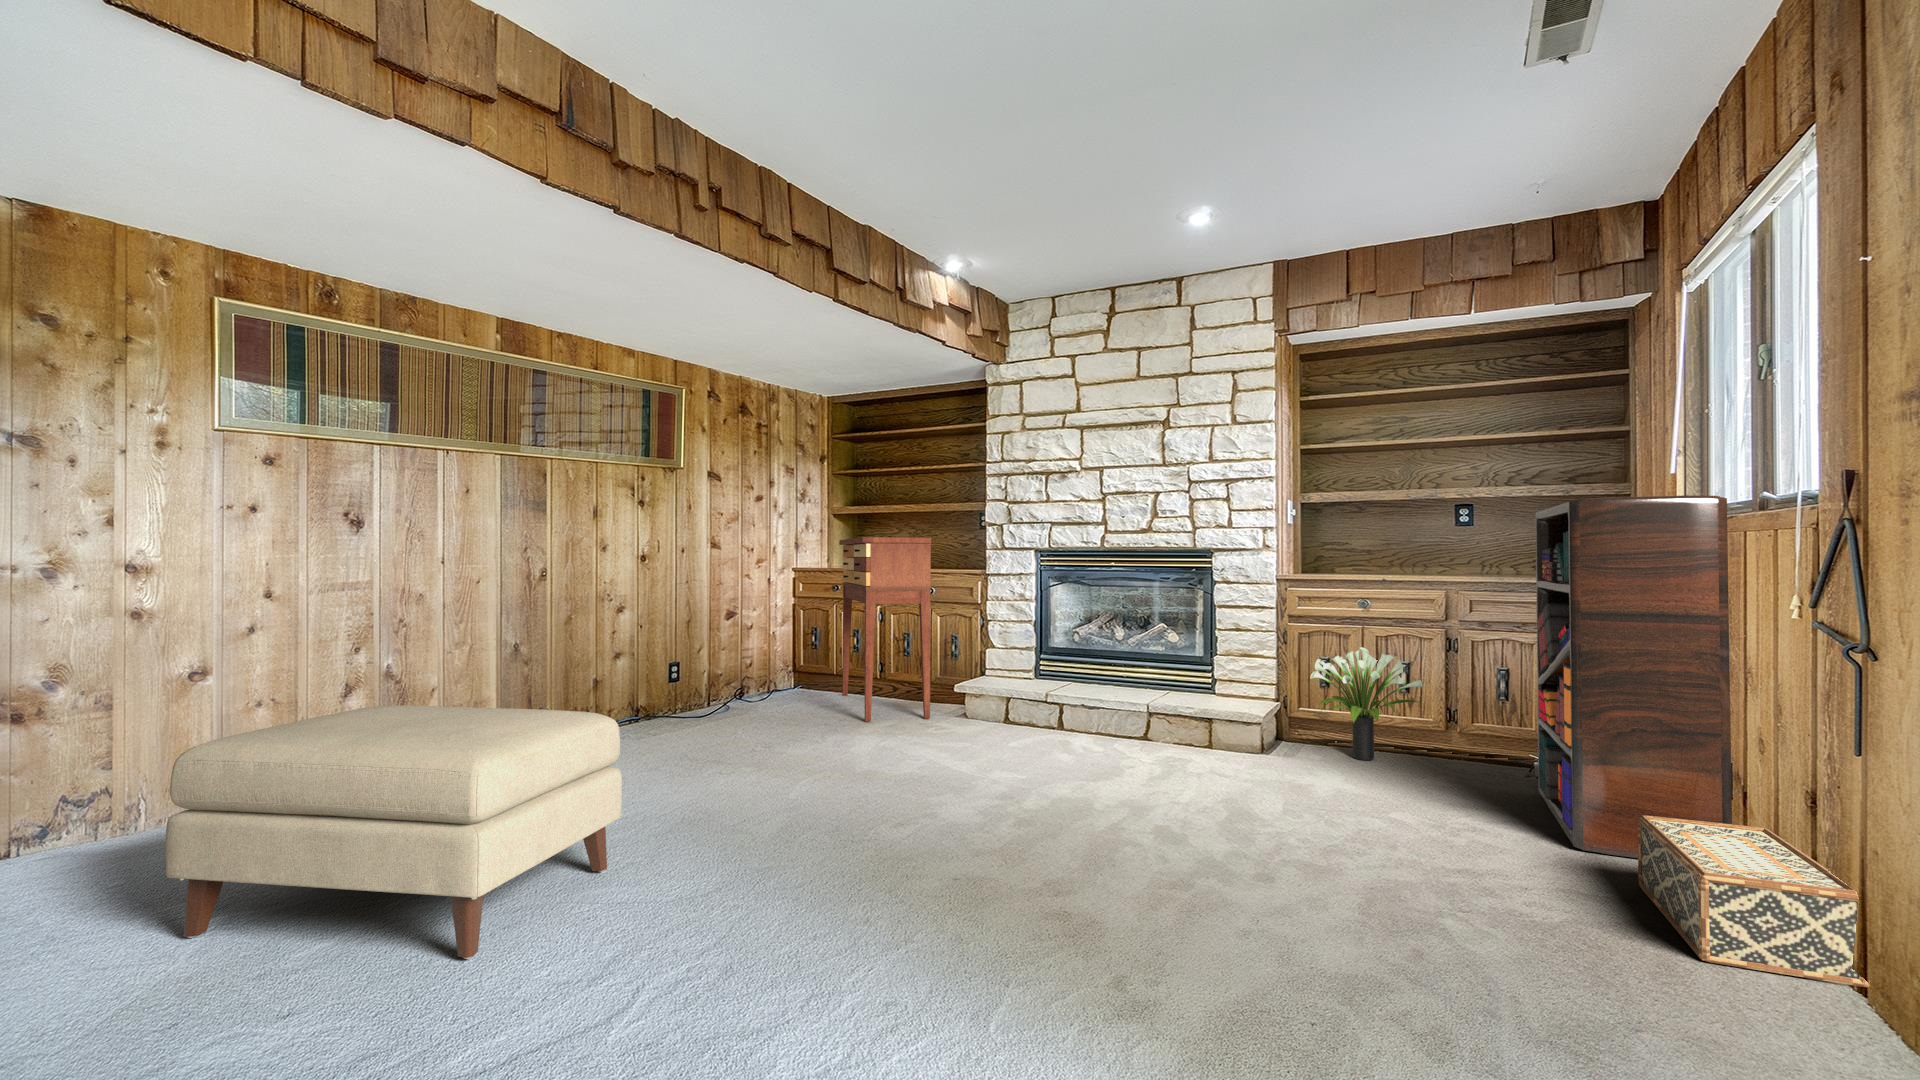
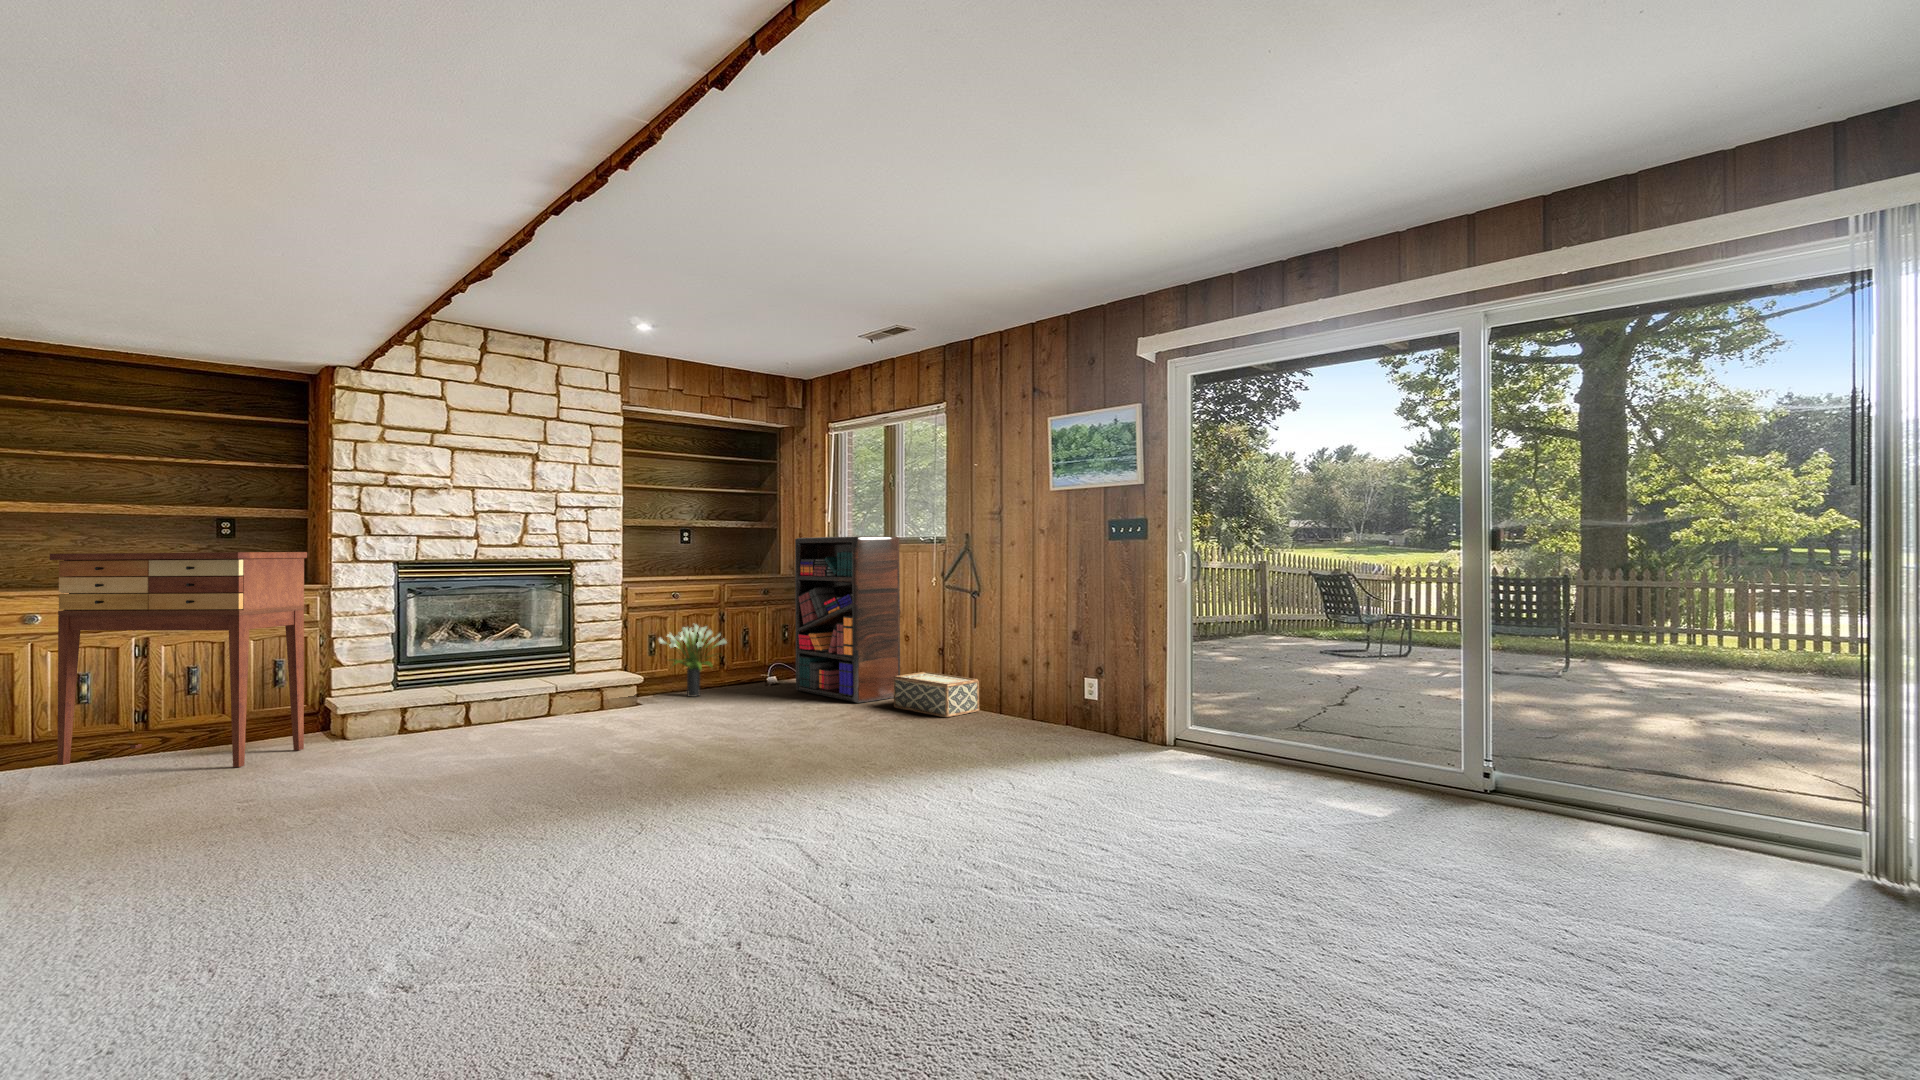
ottoman: present [165,705,622,959] -> none [196,723,634,1016]

